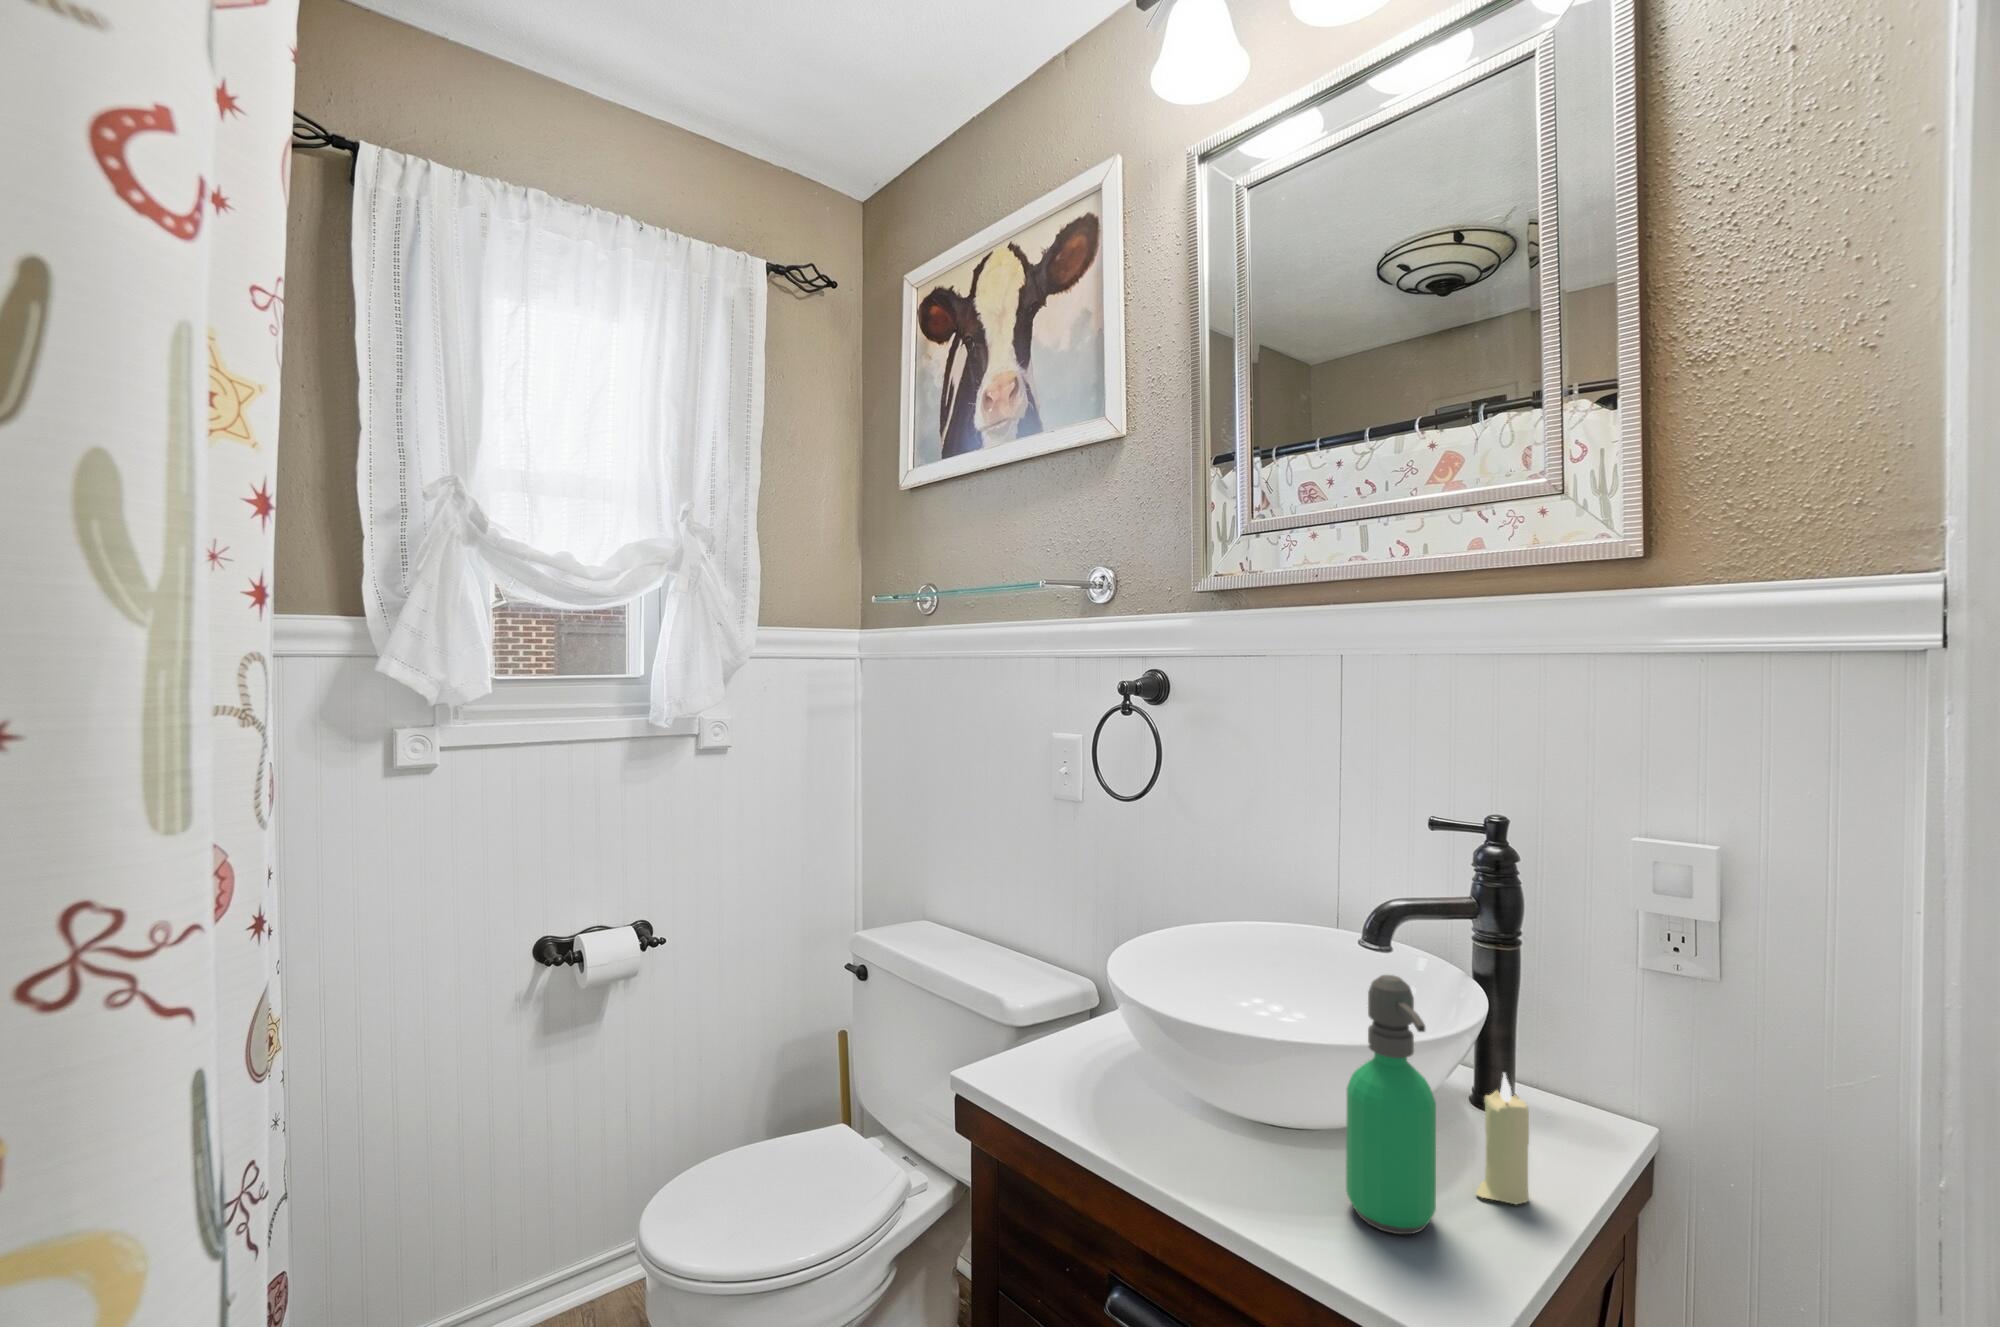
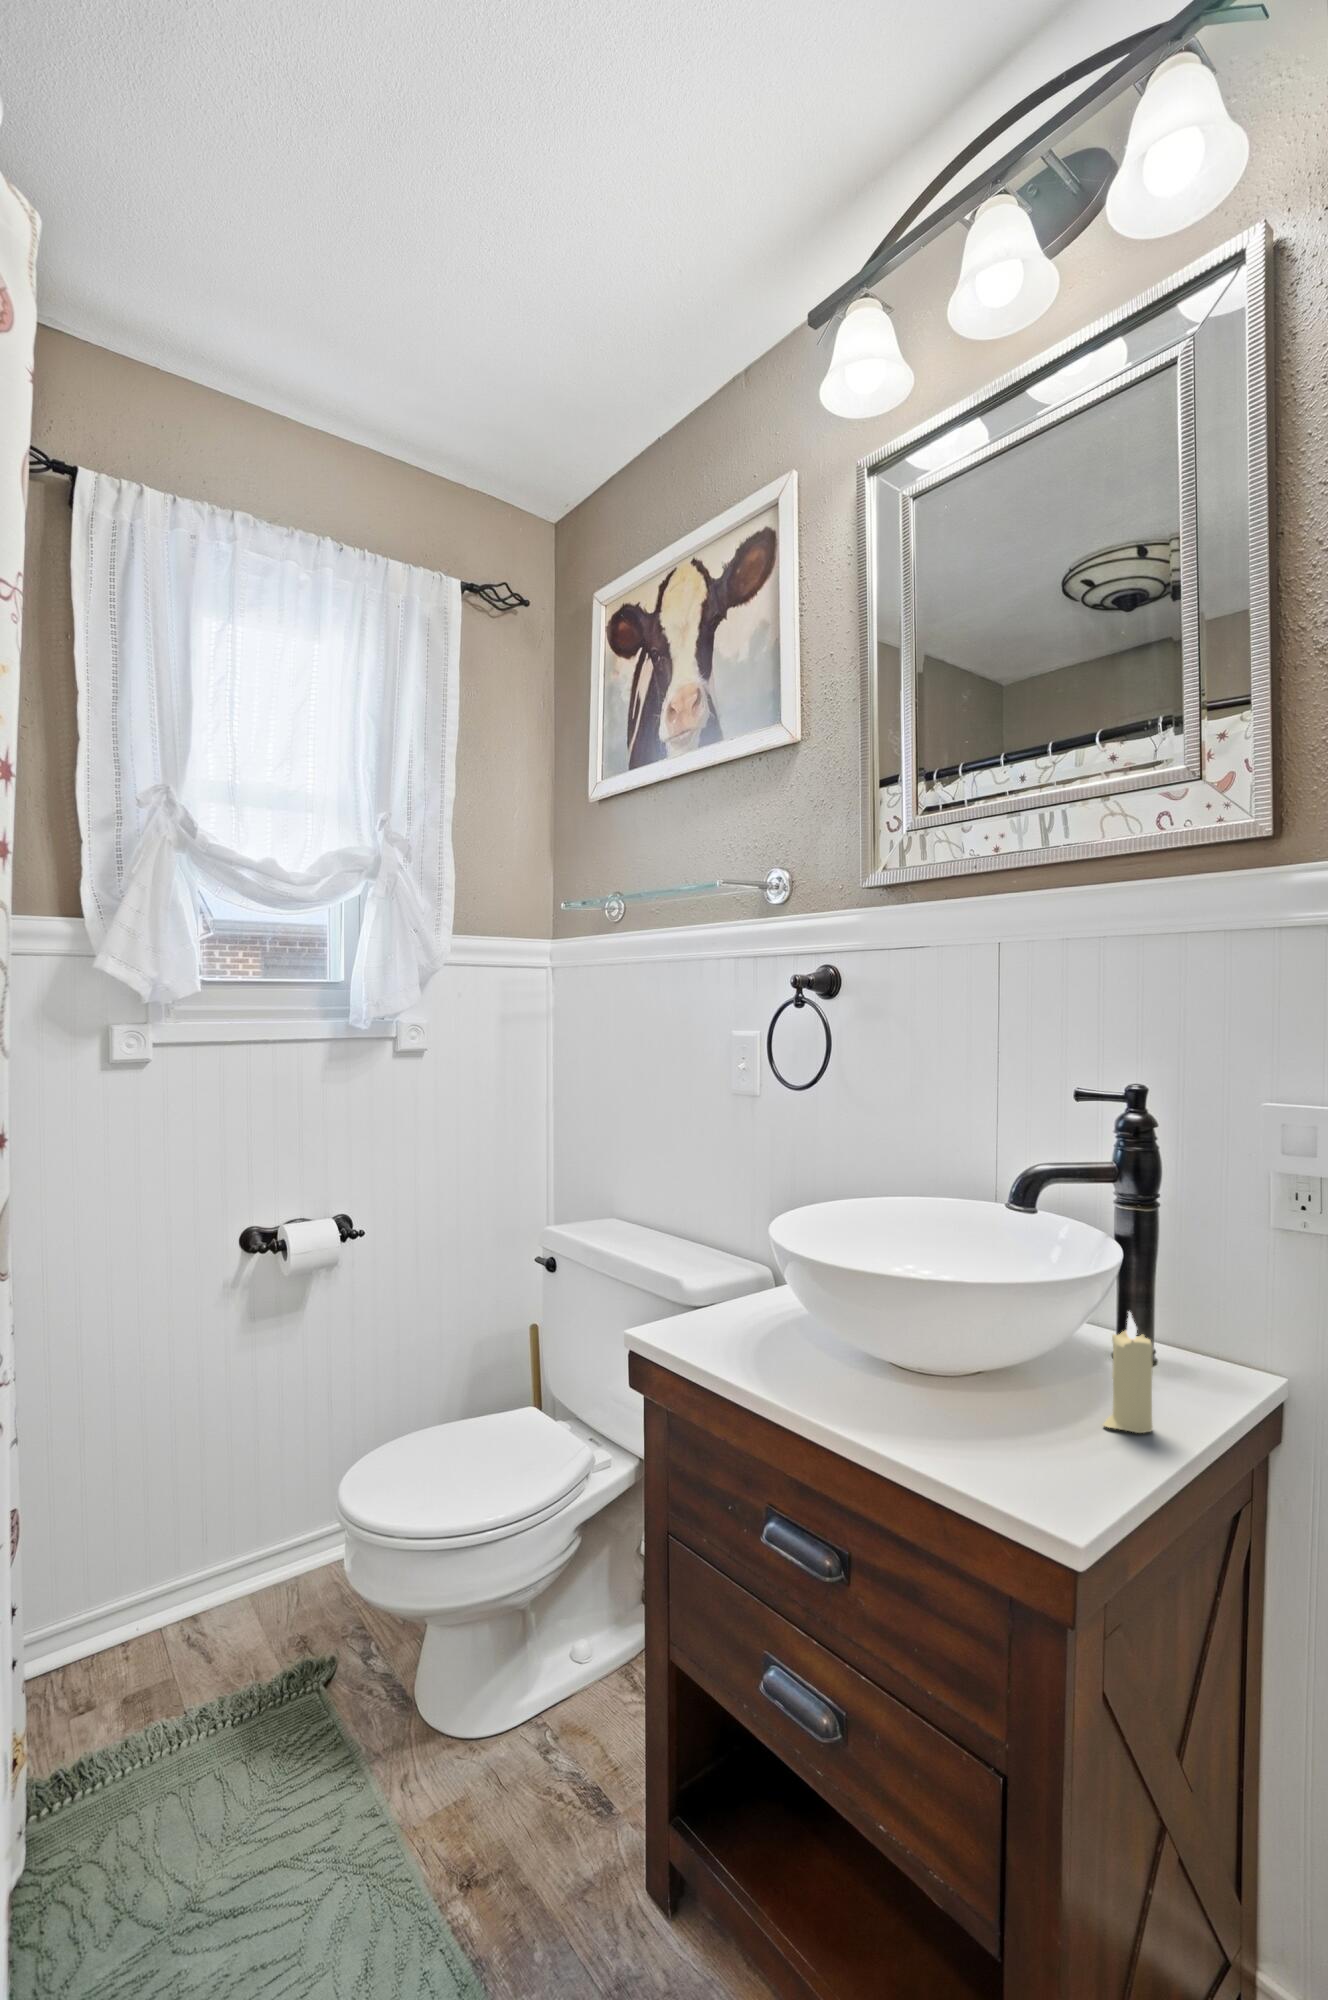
soap dispenser: present [1346,975,1436,1234] -> none [978,1217,1060,1452]

